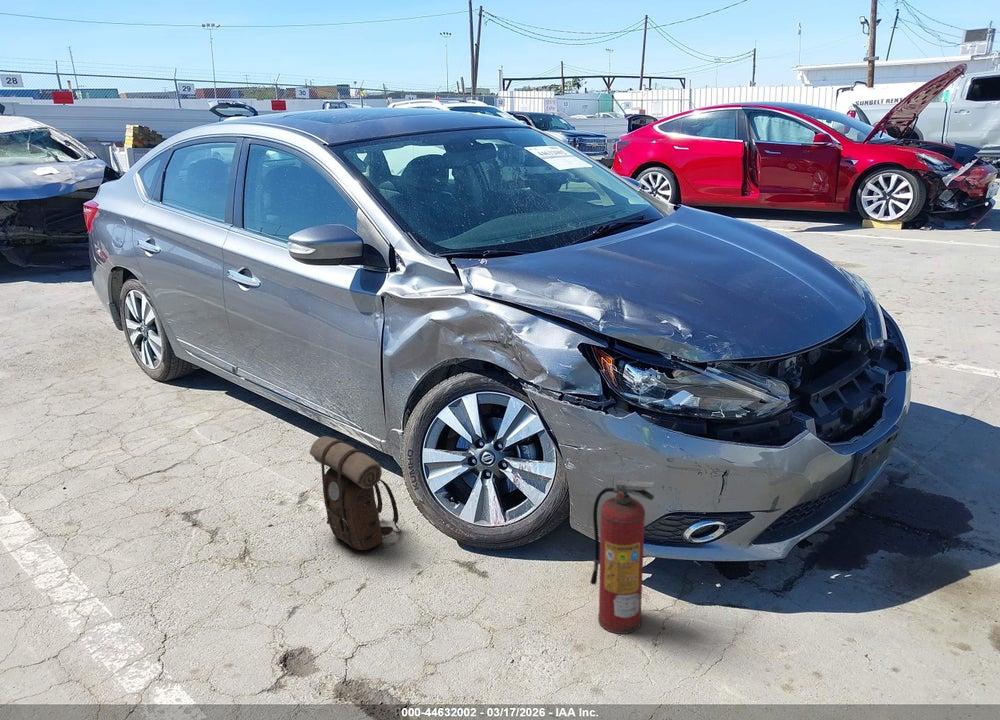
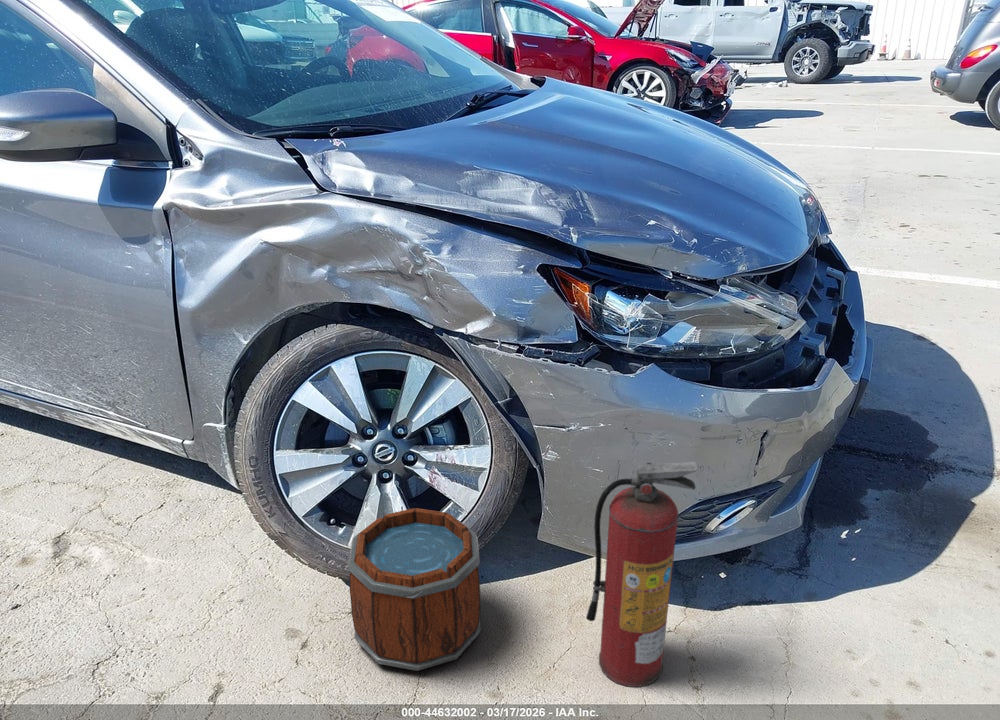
backpack: present [310,436,399,550] -> none [72,454,243,628]
bucket: none [450,498,537,598] -> present [348,508,481,671]

